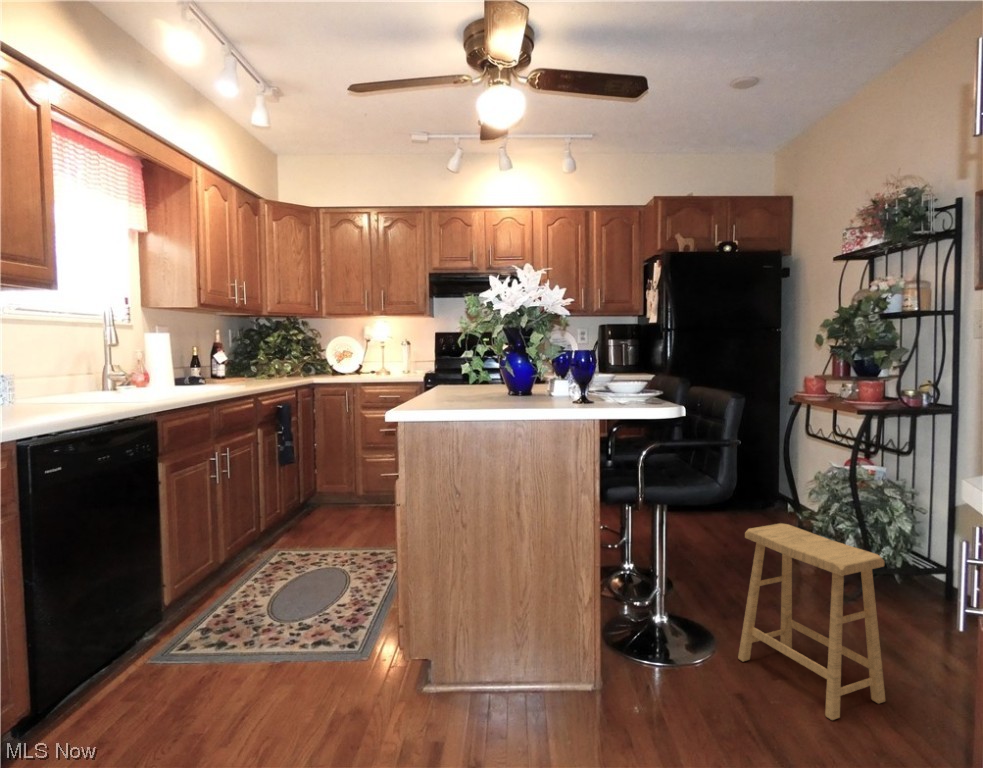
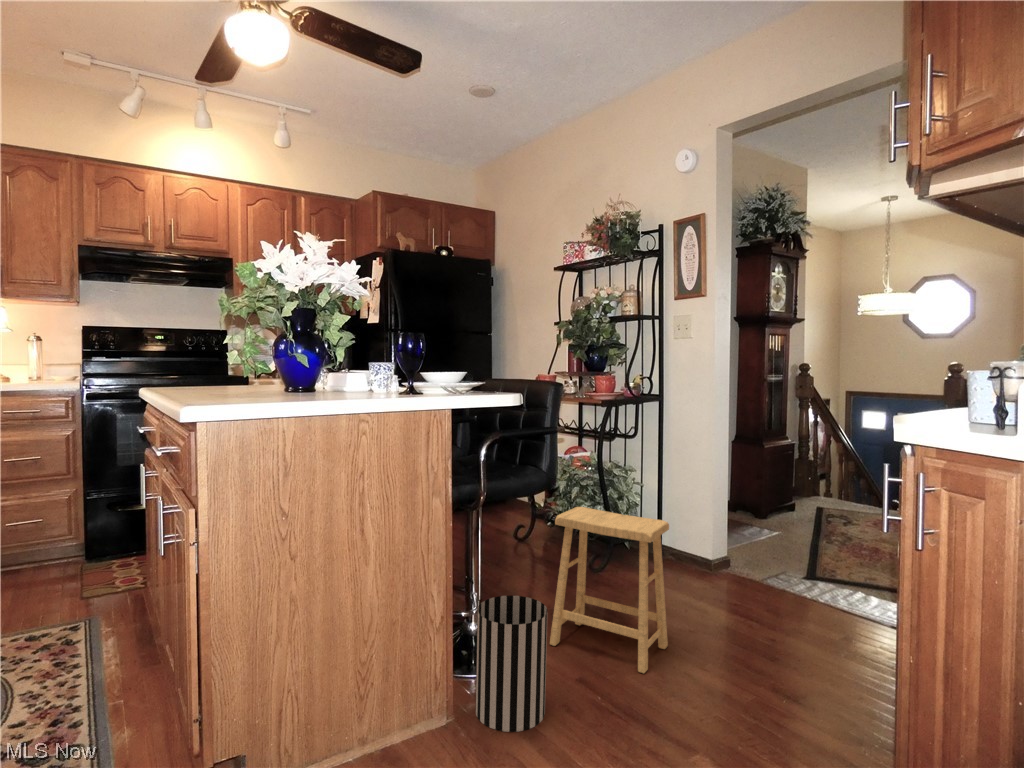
wastebasket: none [625,596,695,729] -> present [476,596,547,732]

